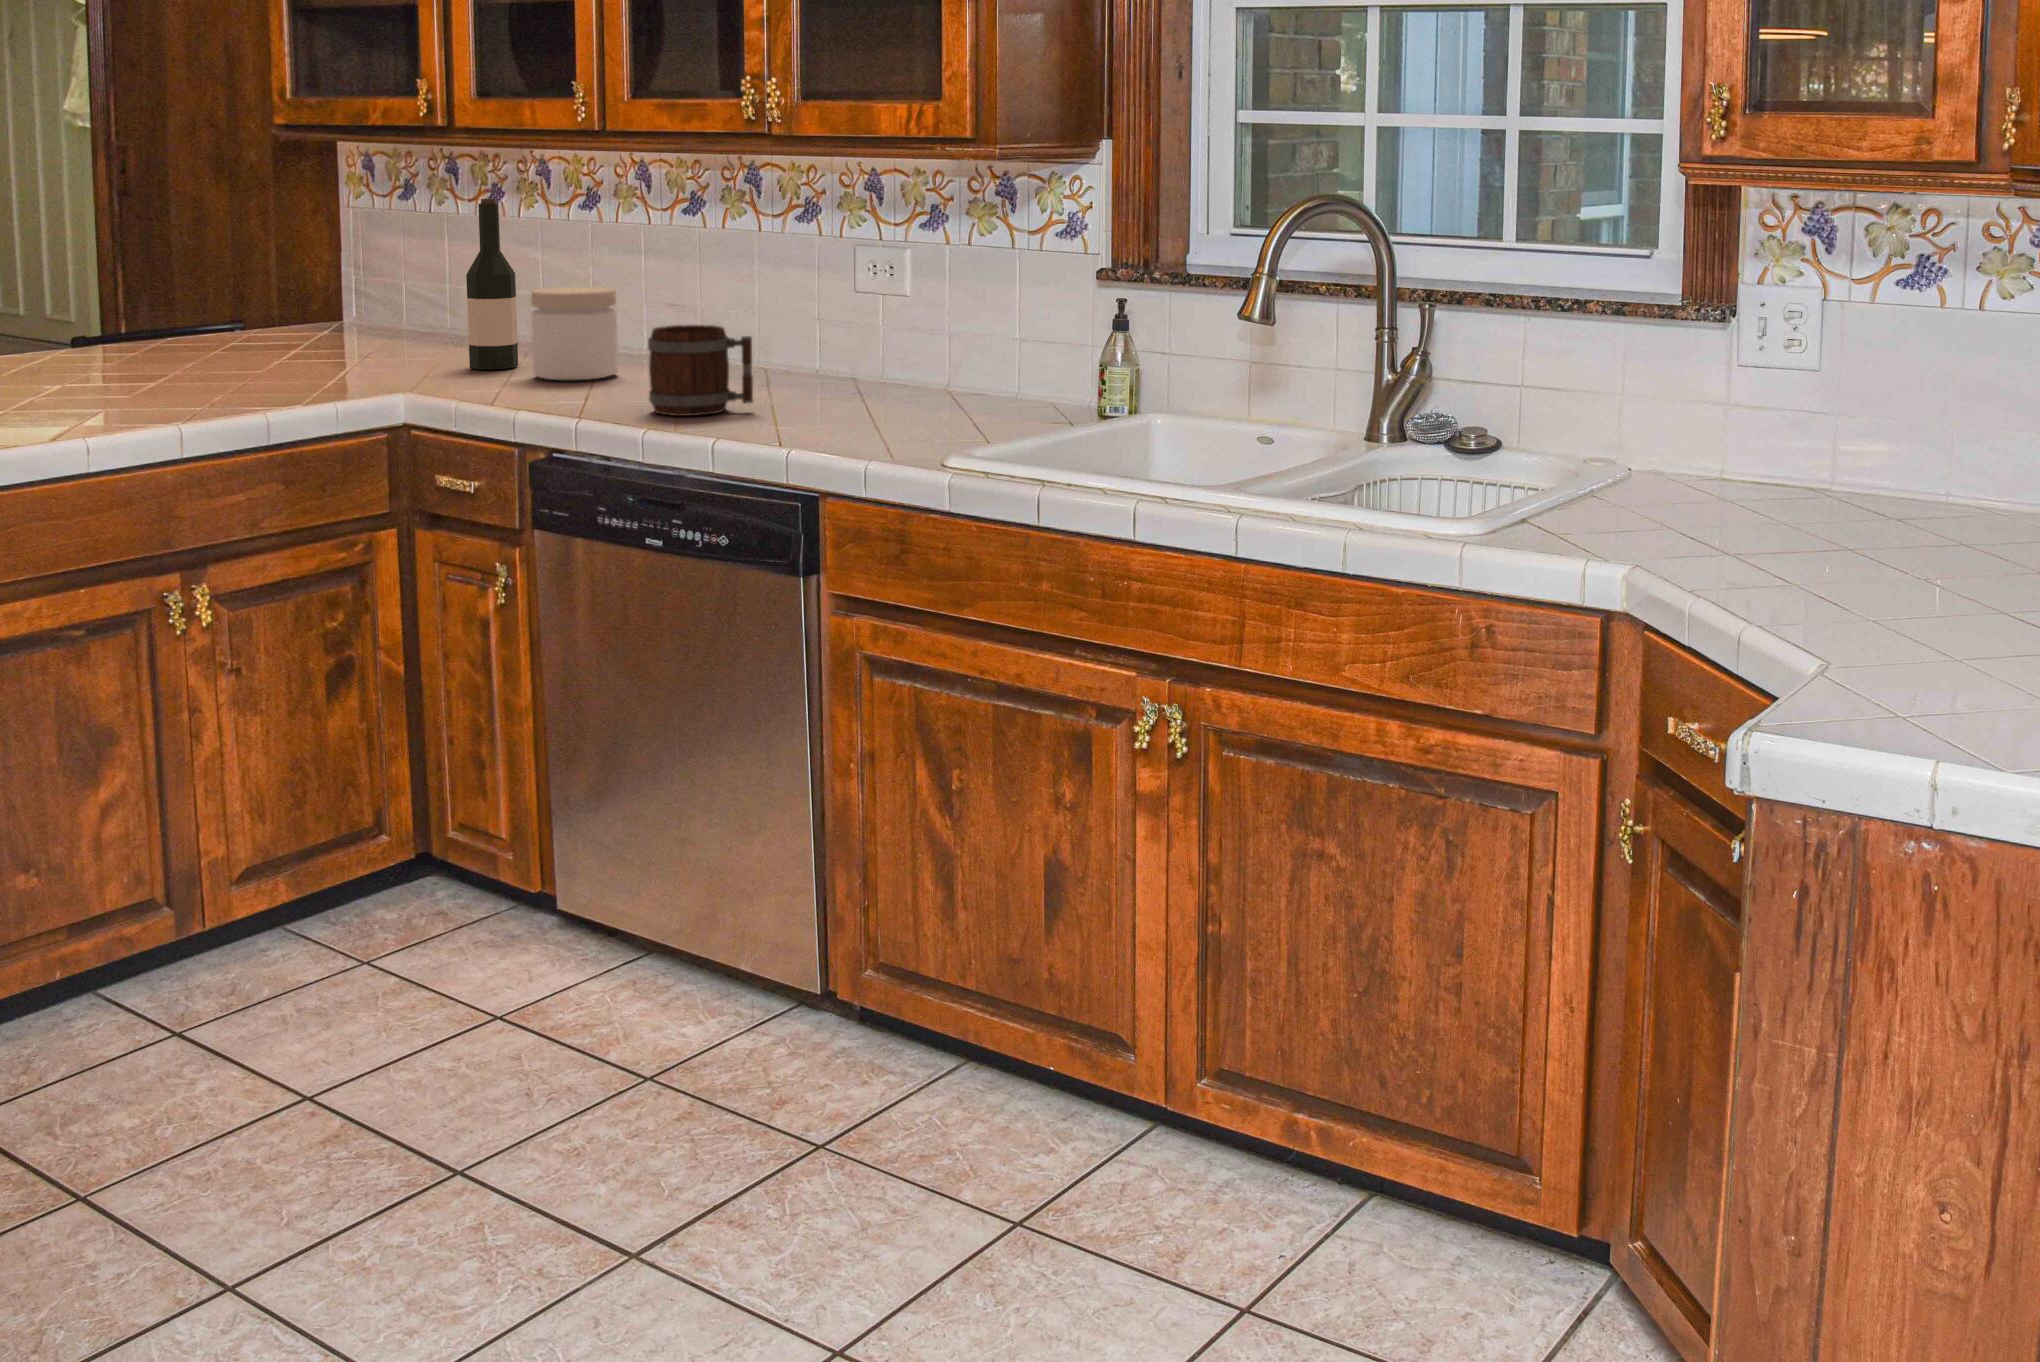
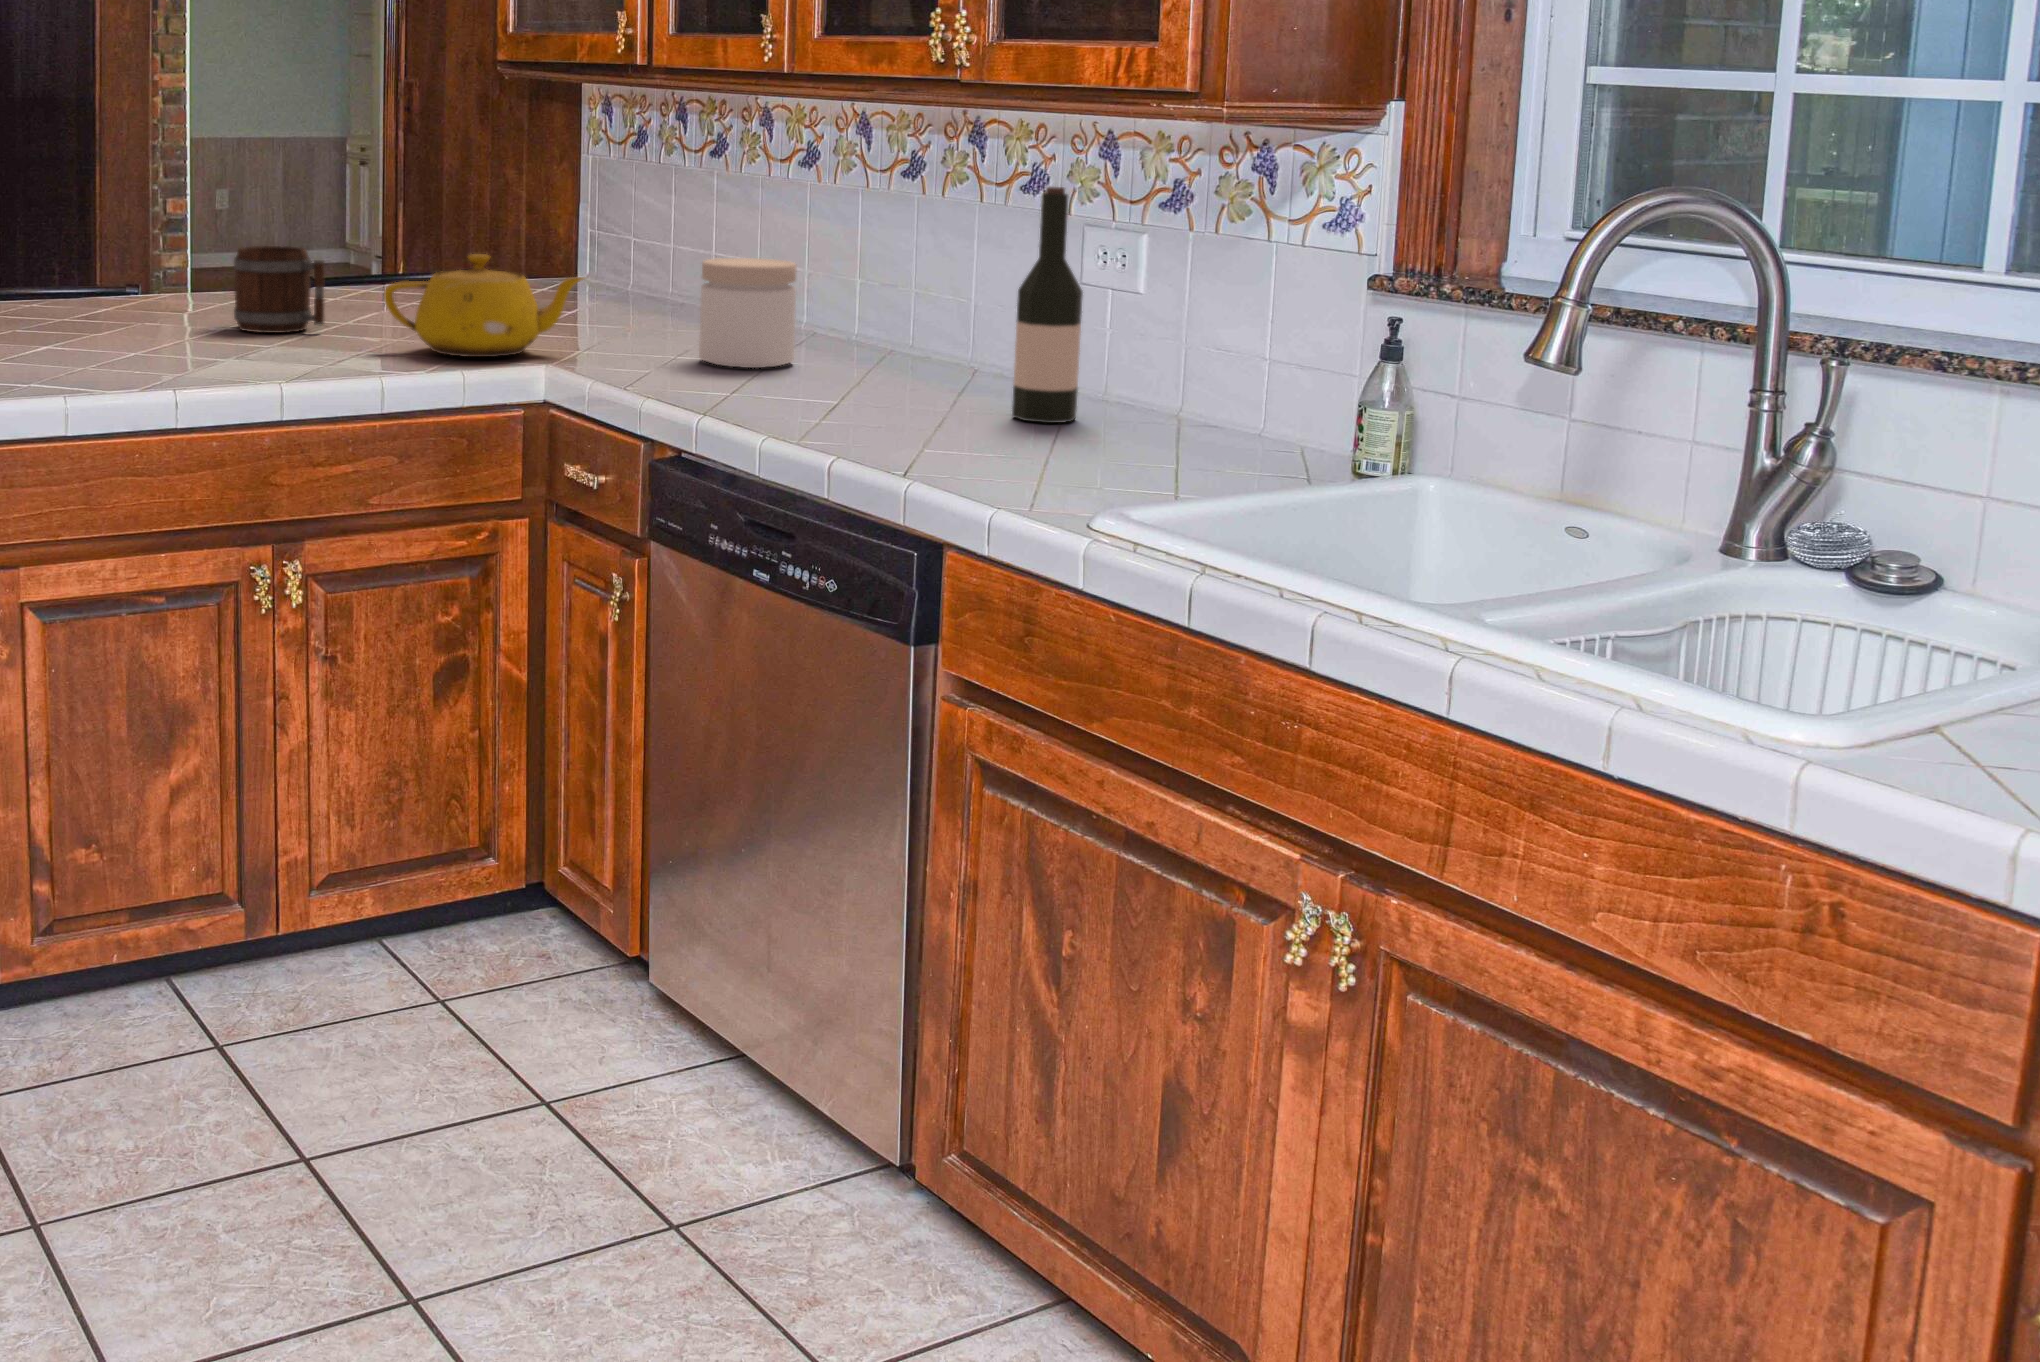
wine bottle: present [466,199,518,369] -> present [1012,187,1083,423]
teapot: none [226,296,424,390] -> present [384,254,584,357]
mug: present [648,325,753,416] -> present [234,246,324,333]

